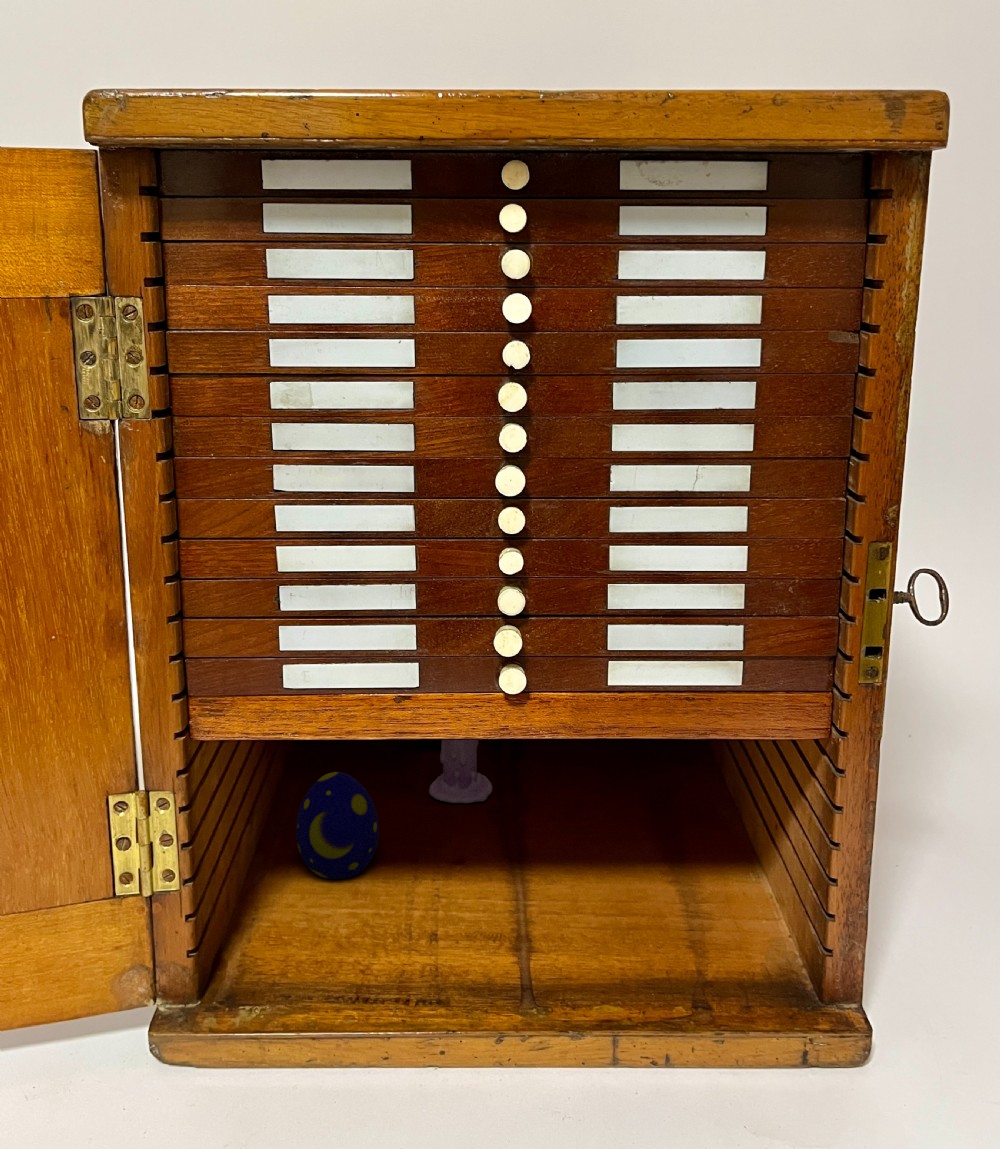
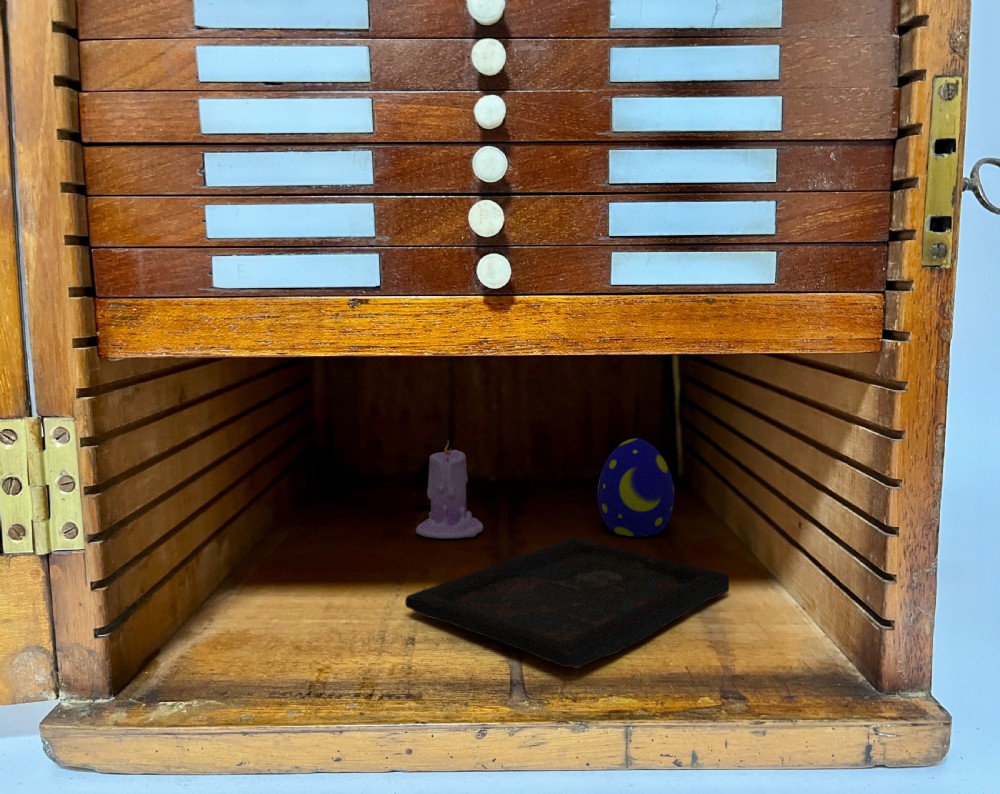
decorative egg: present [296,772,379,879] -> present [598,439,674,536]
tray: none [430,811,713,979] -> present [405,538,729,668]

